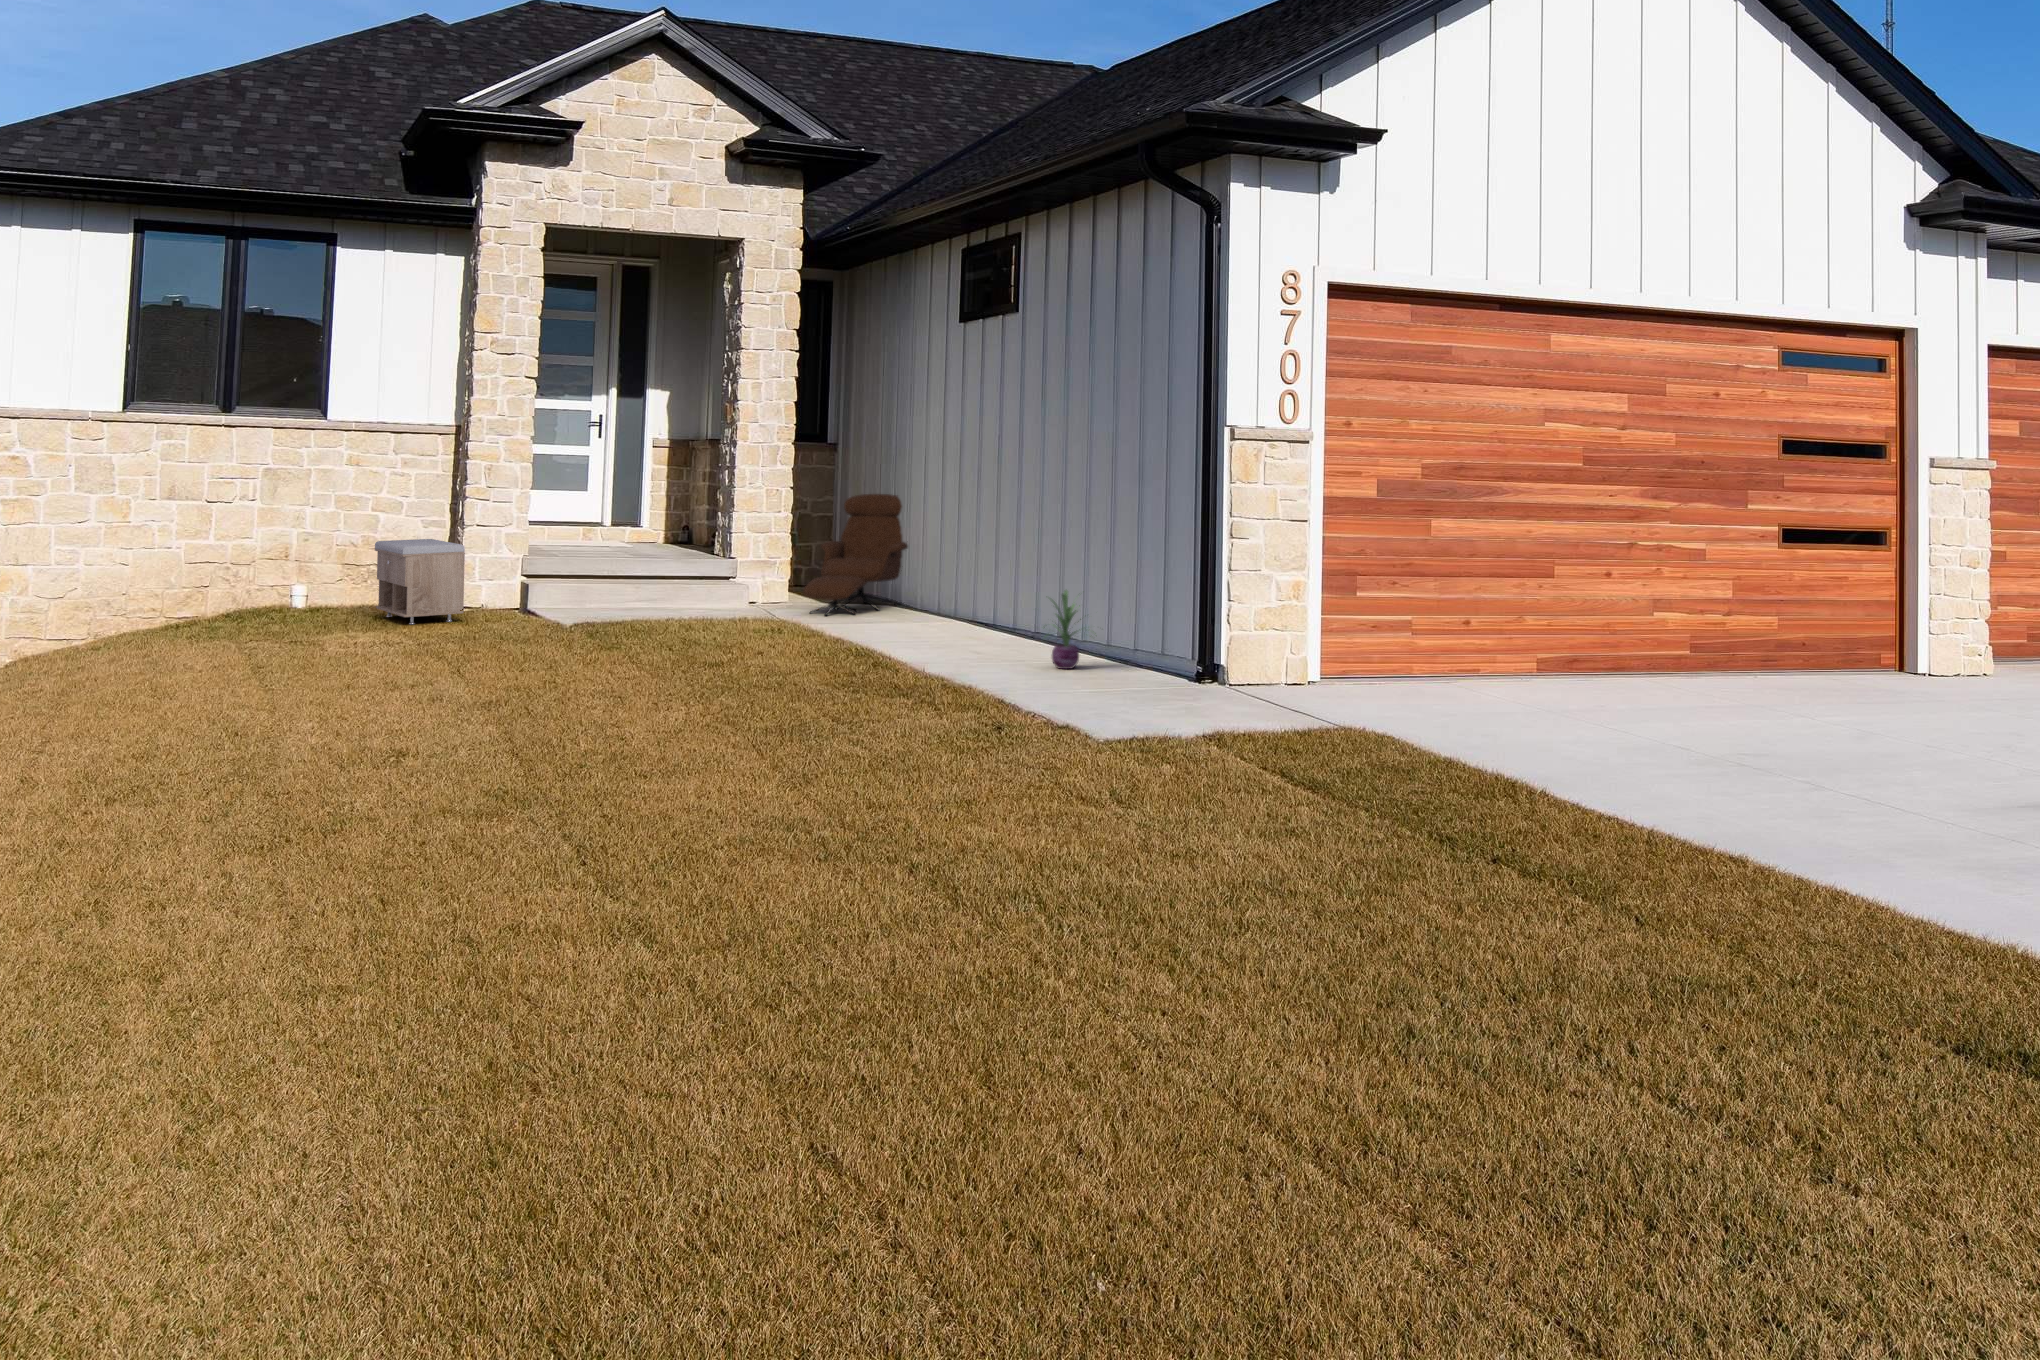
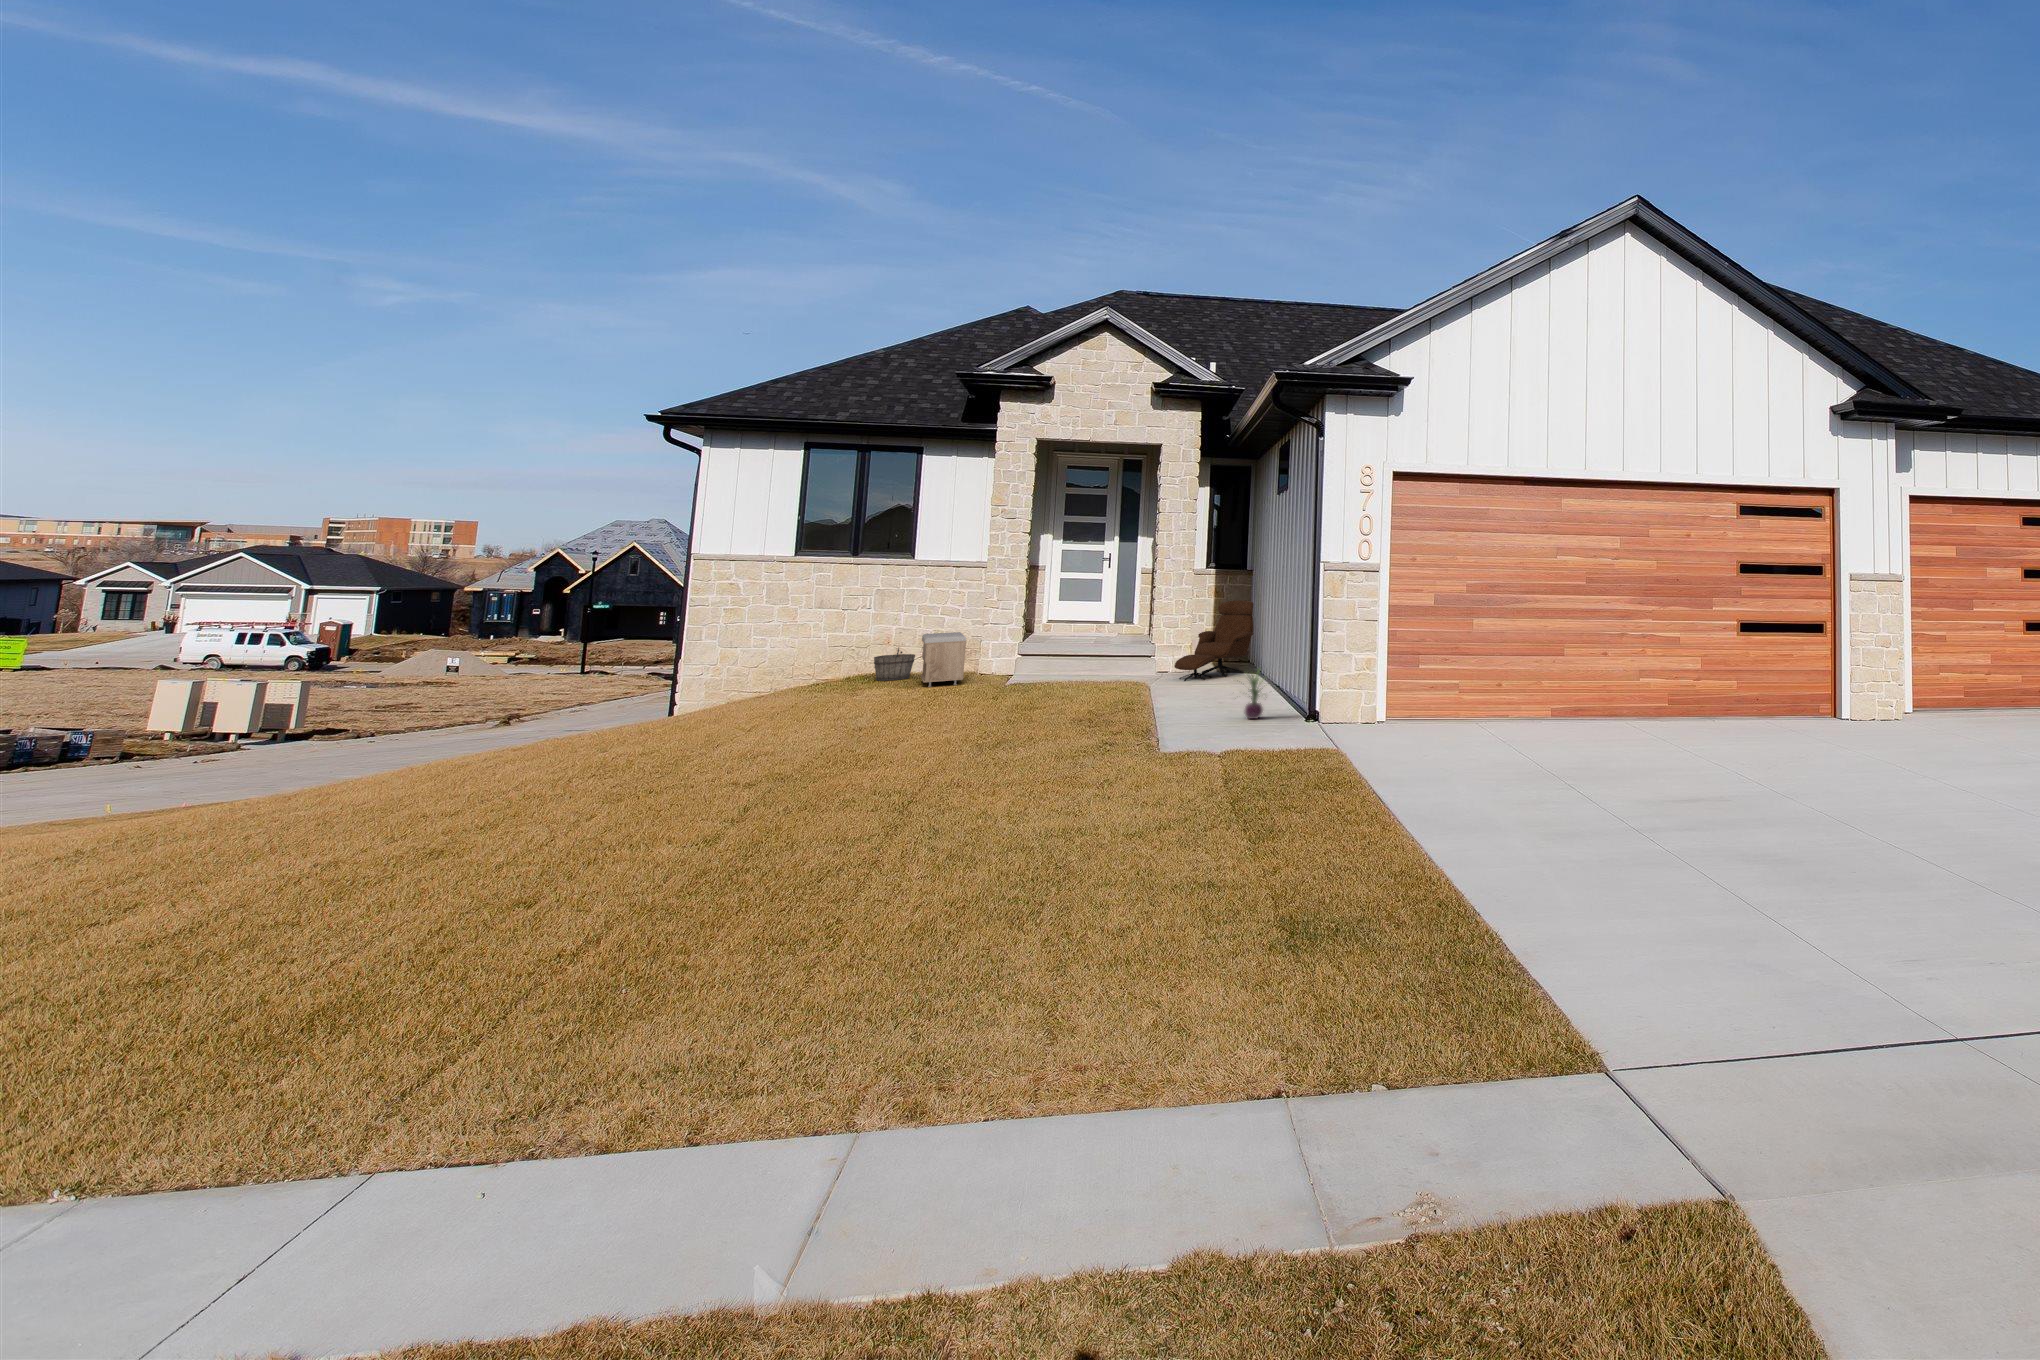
wooden bucket: none [287,563,353,615] -> present [874,648,915,681]

